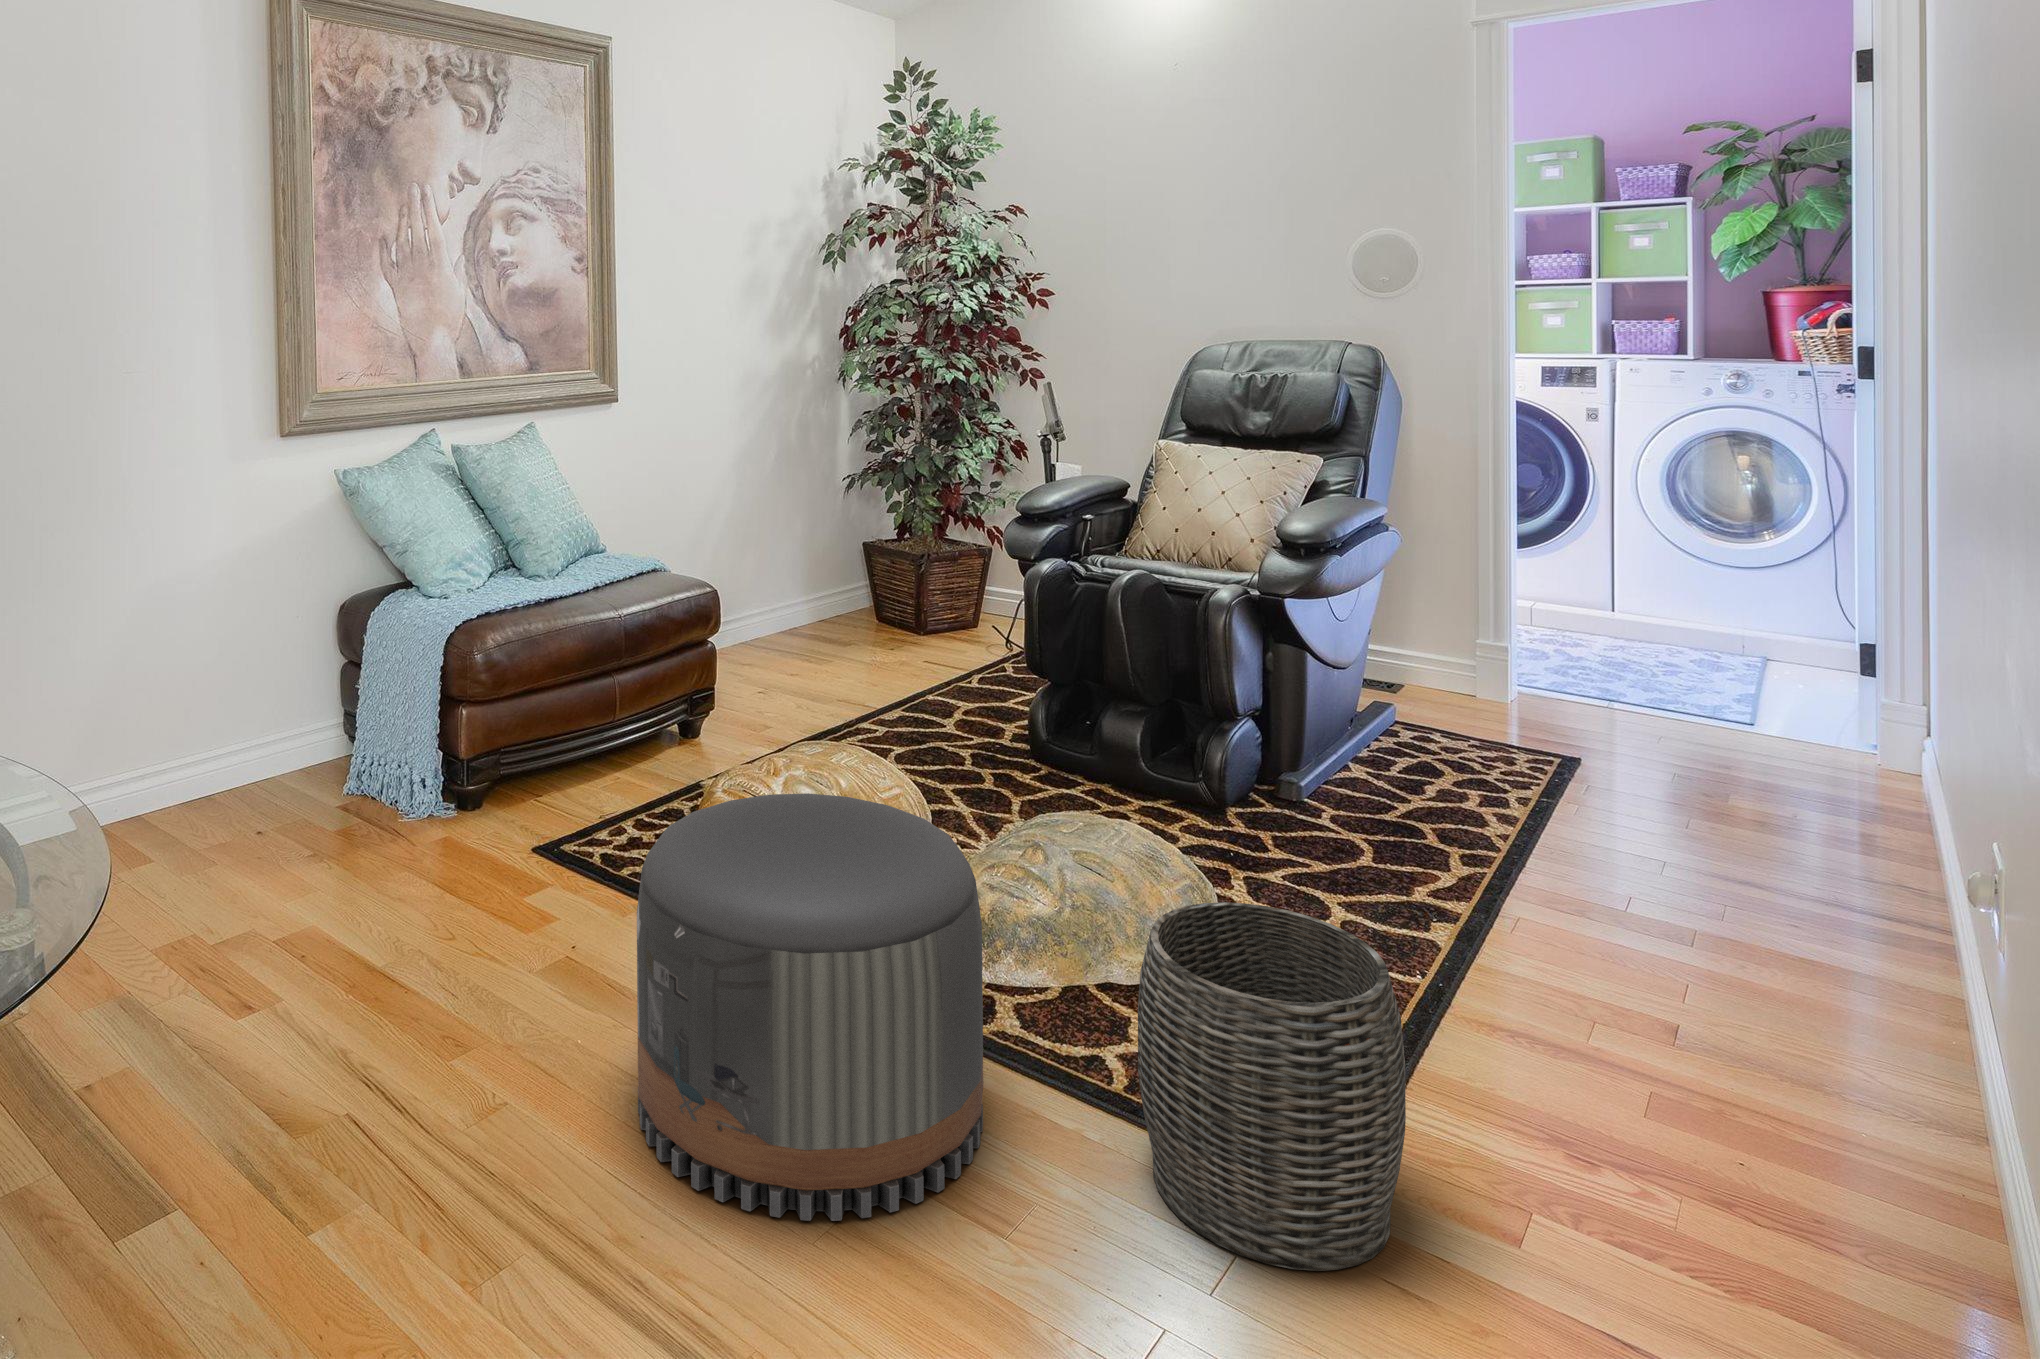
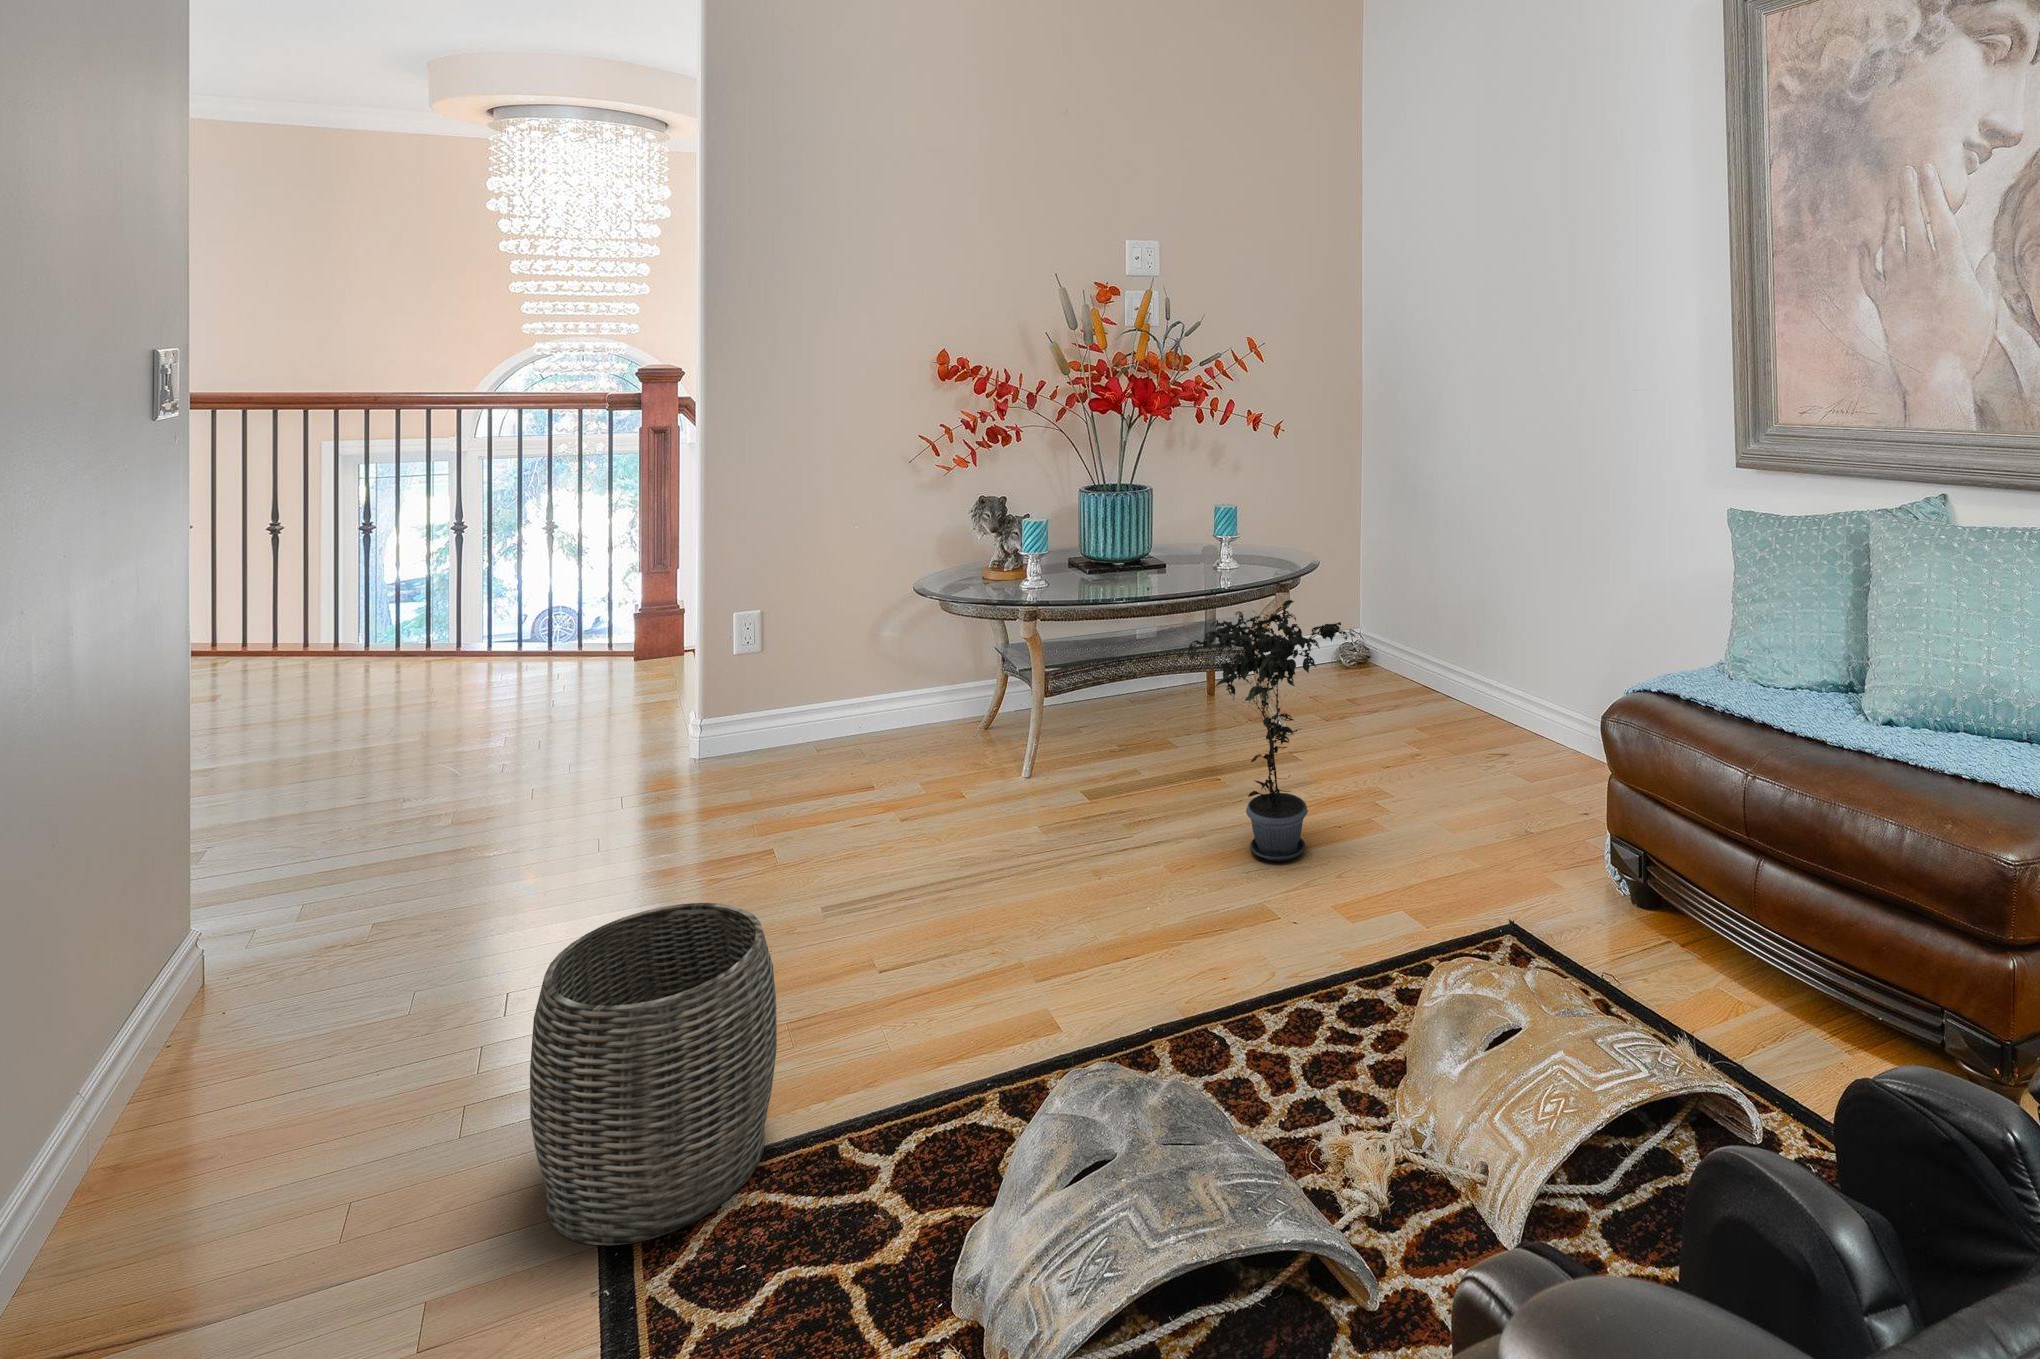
potted plant: none [342,631,496,994] -> present [1188,600,1355,861]
pouf: present [637,793,983,1221] -> none [850,737,1124,1062]

